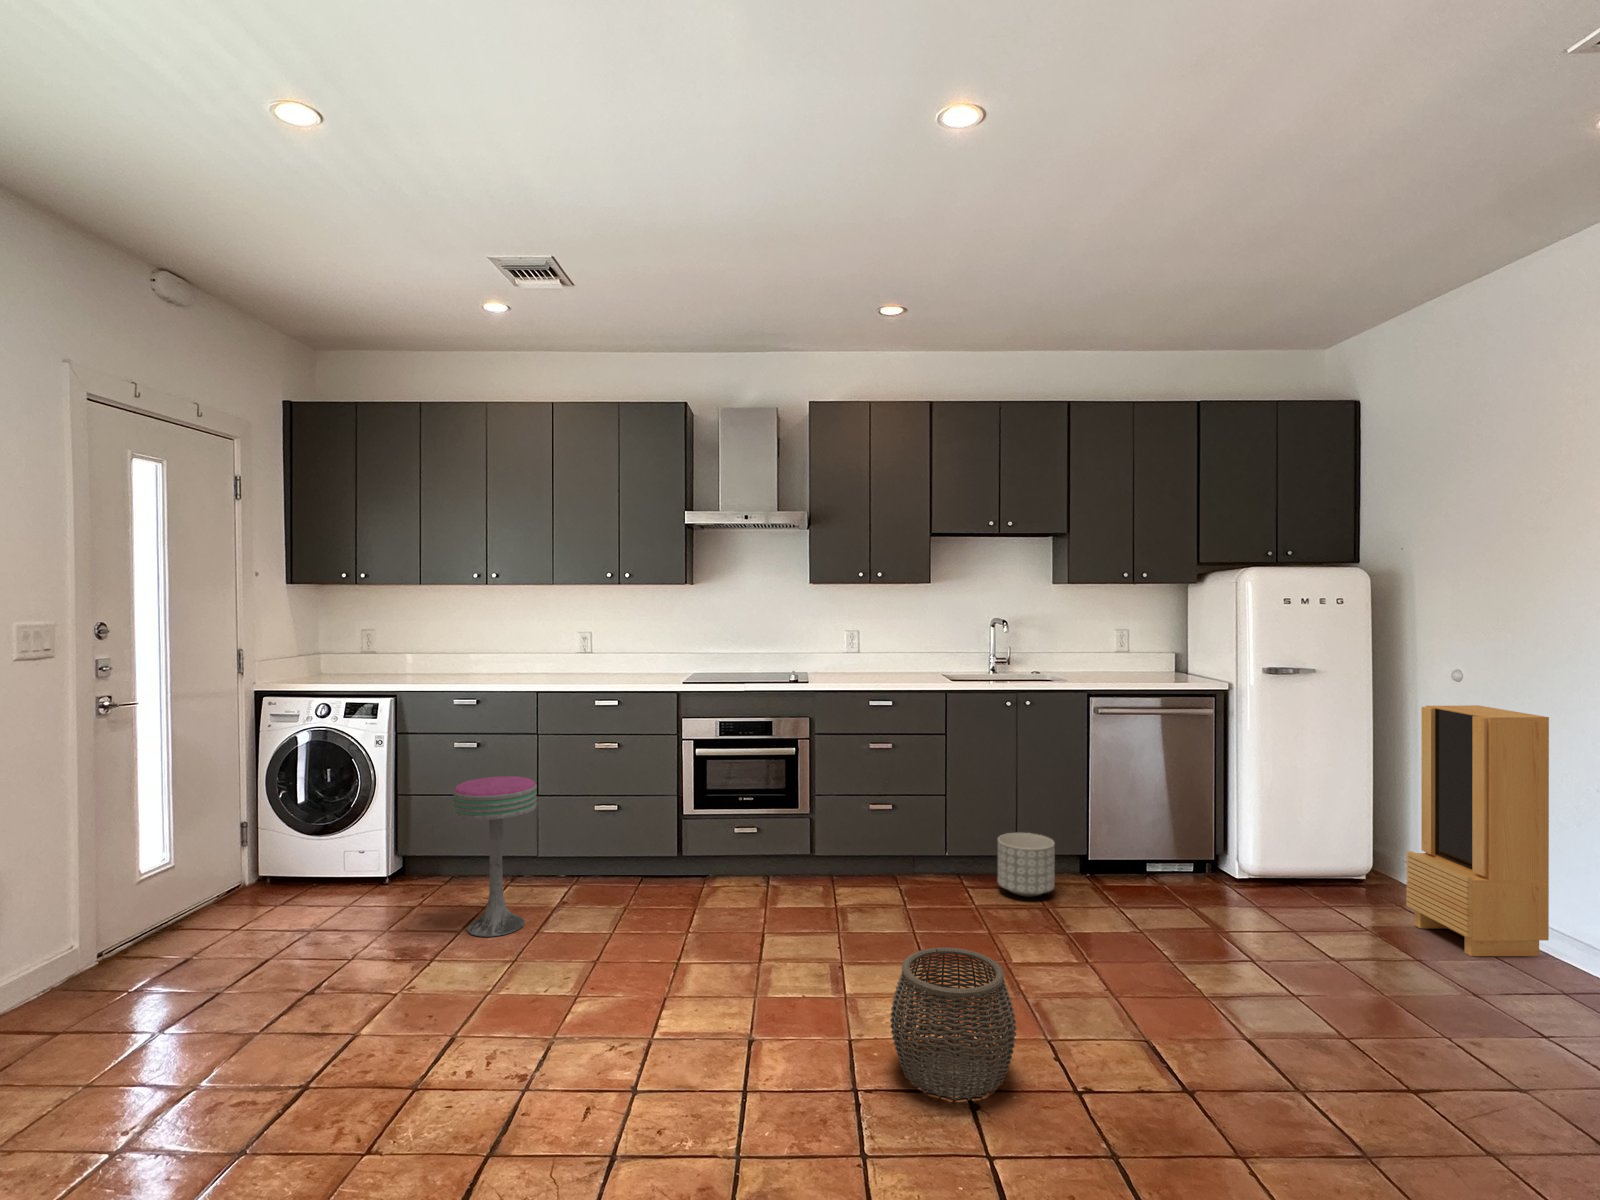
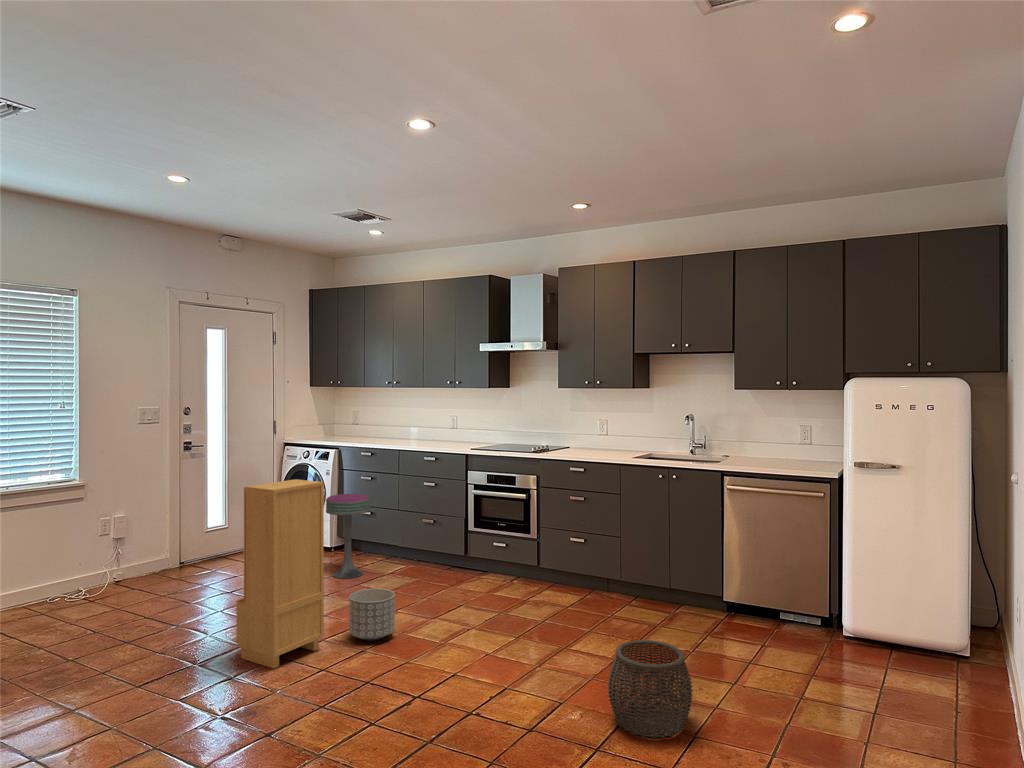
storage cabinet: present [1406,705,1549,956] -> present [236,479,324,668]
planter: present [998,833,1055,897] -> present [349,588,395,641]
woven basket: present [890,947,1017,1100] -> present [608,640,693,739]

